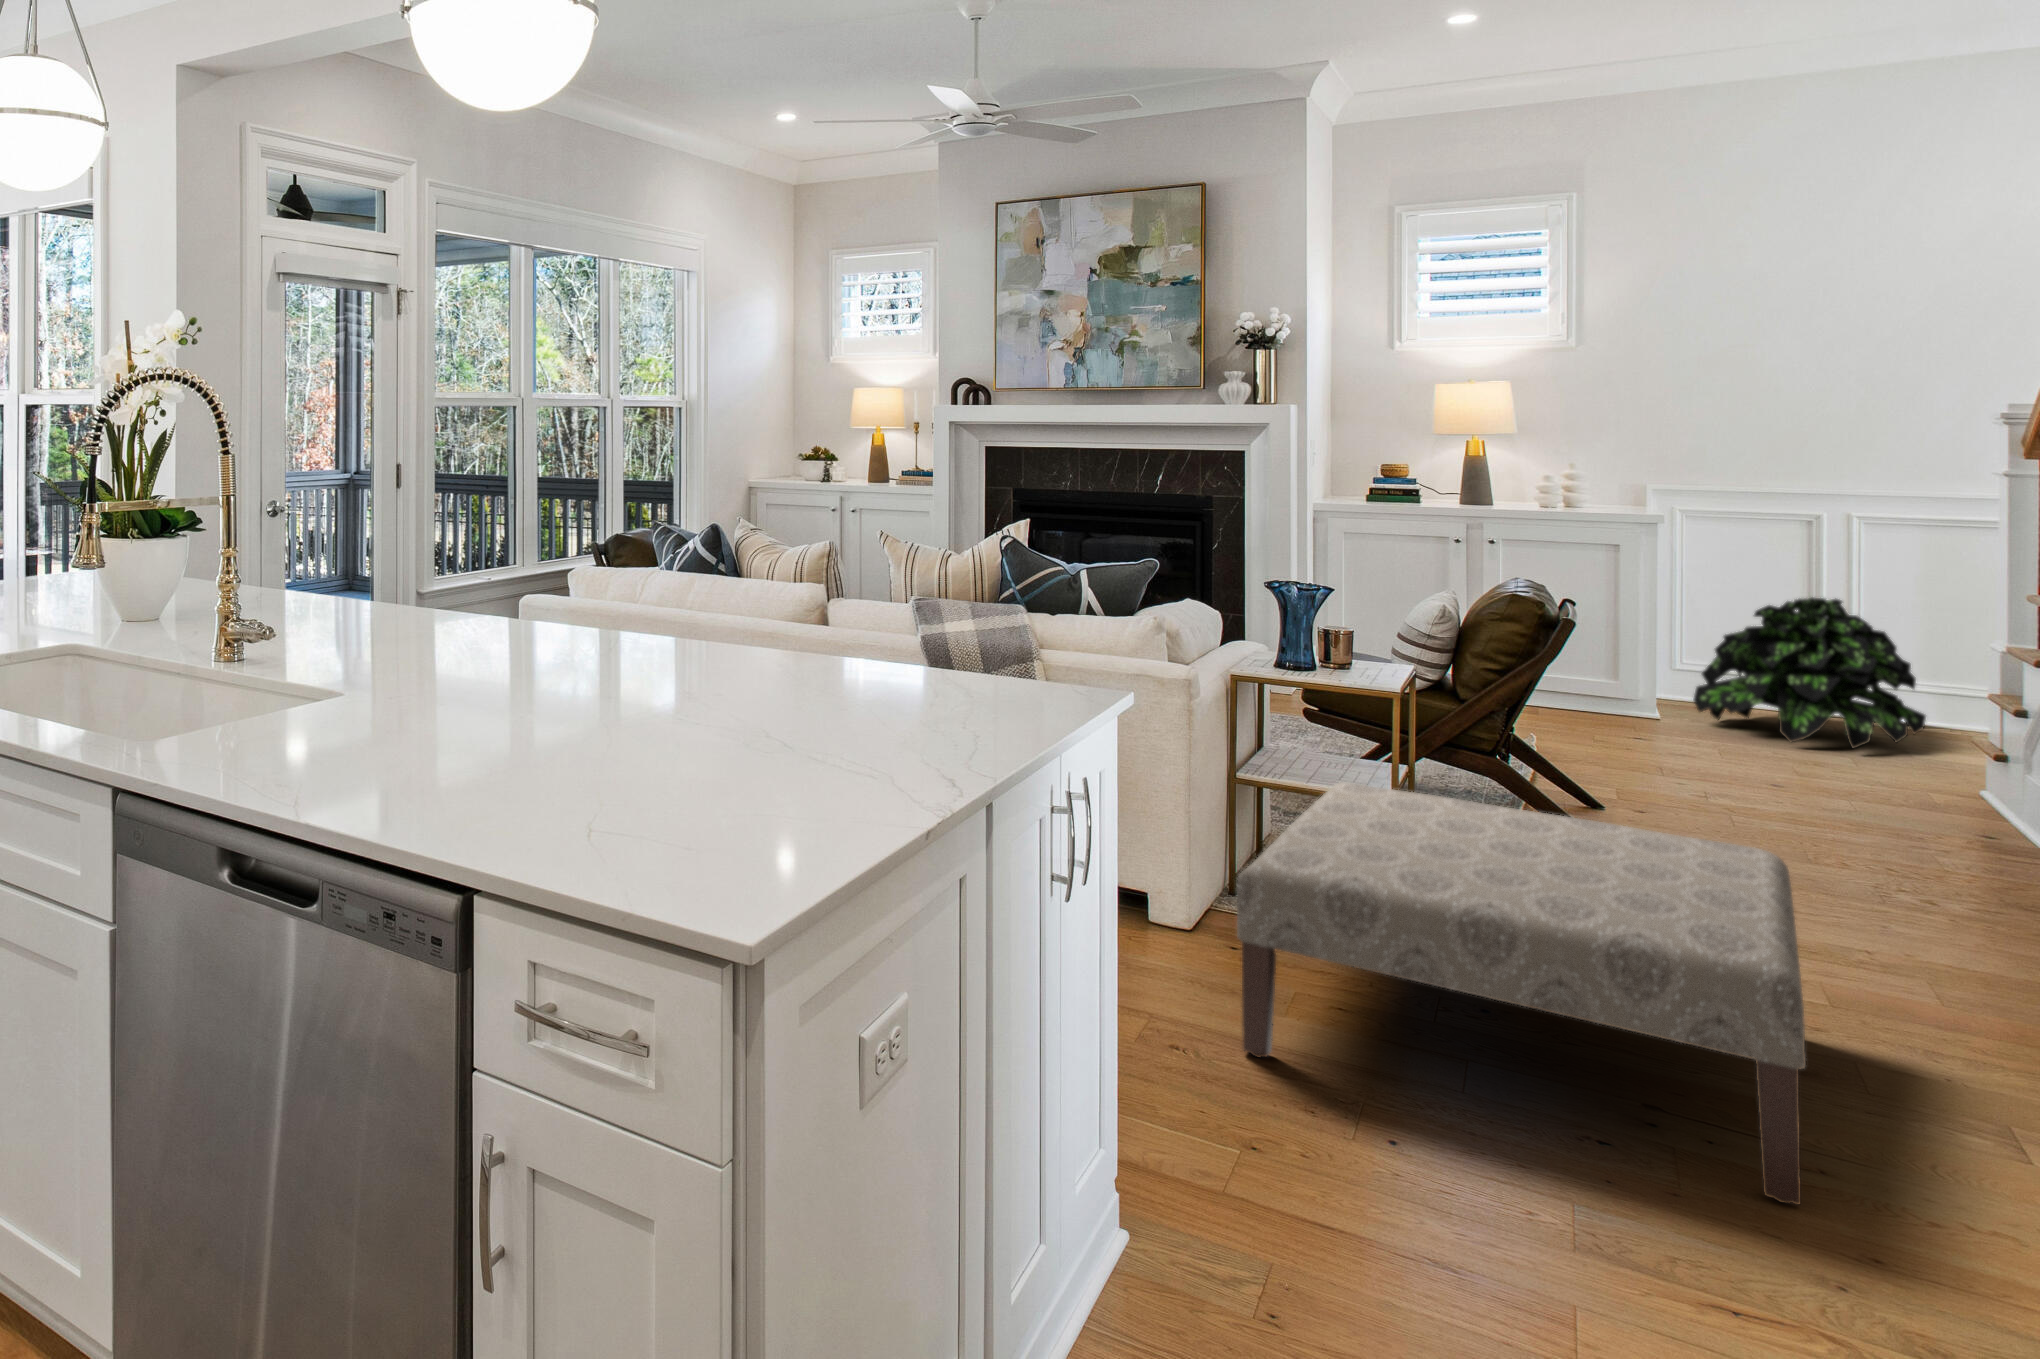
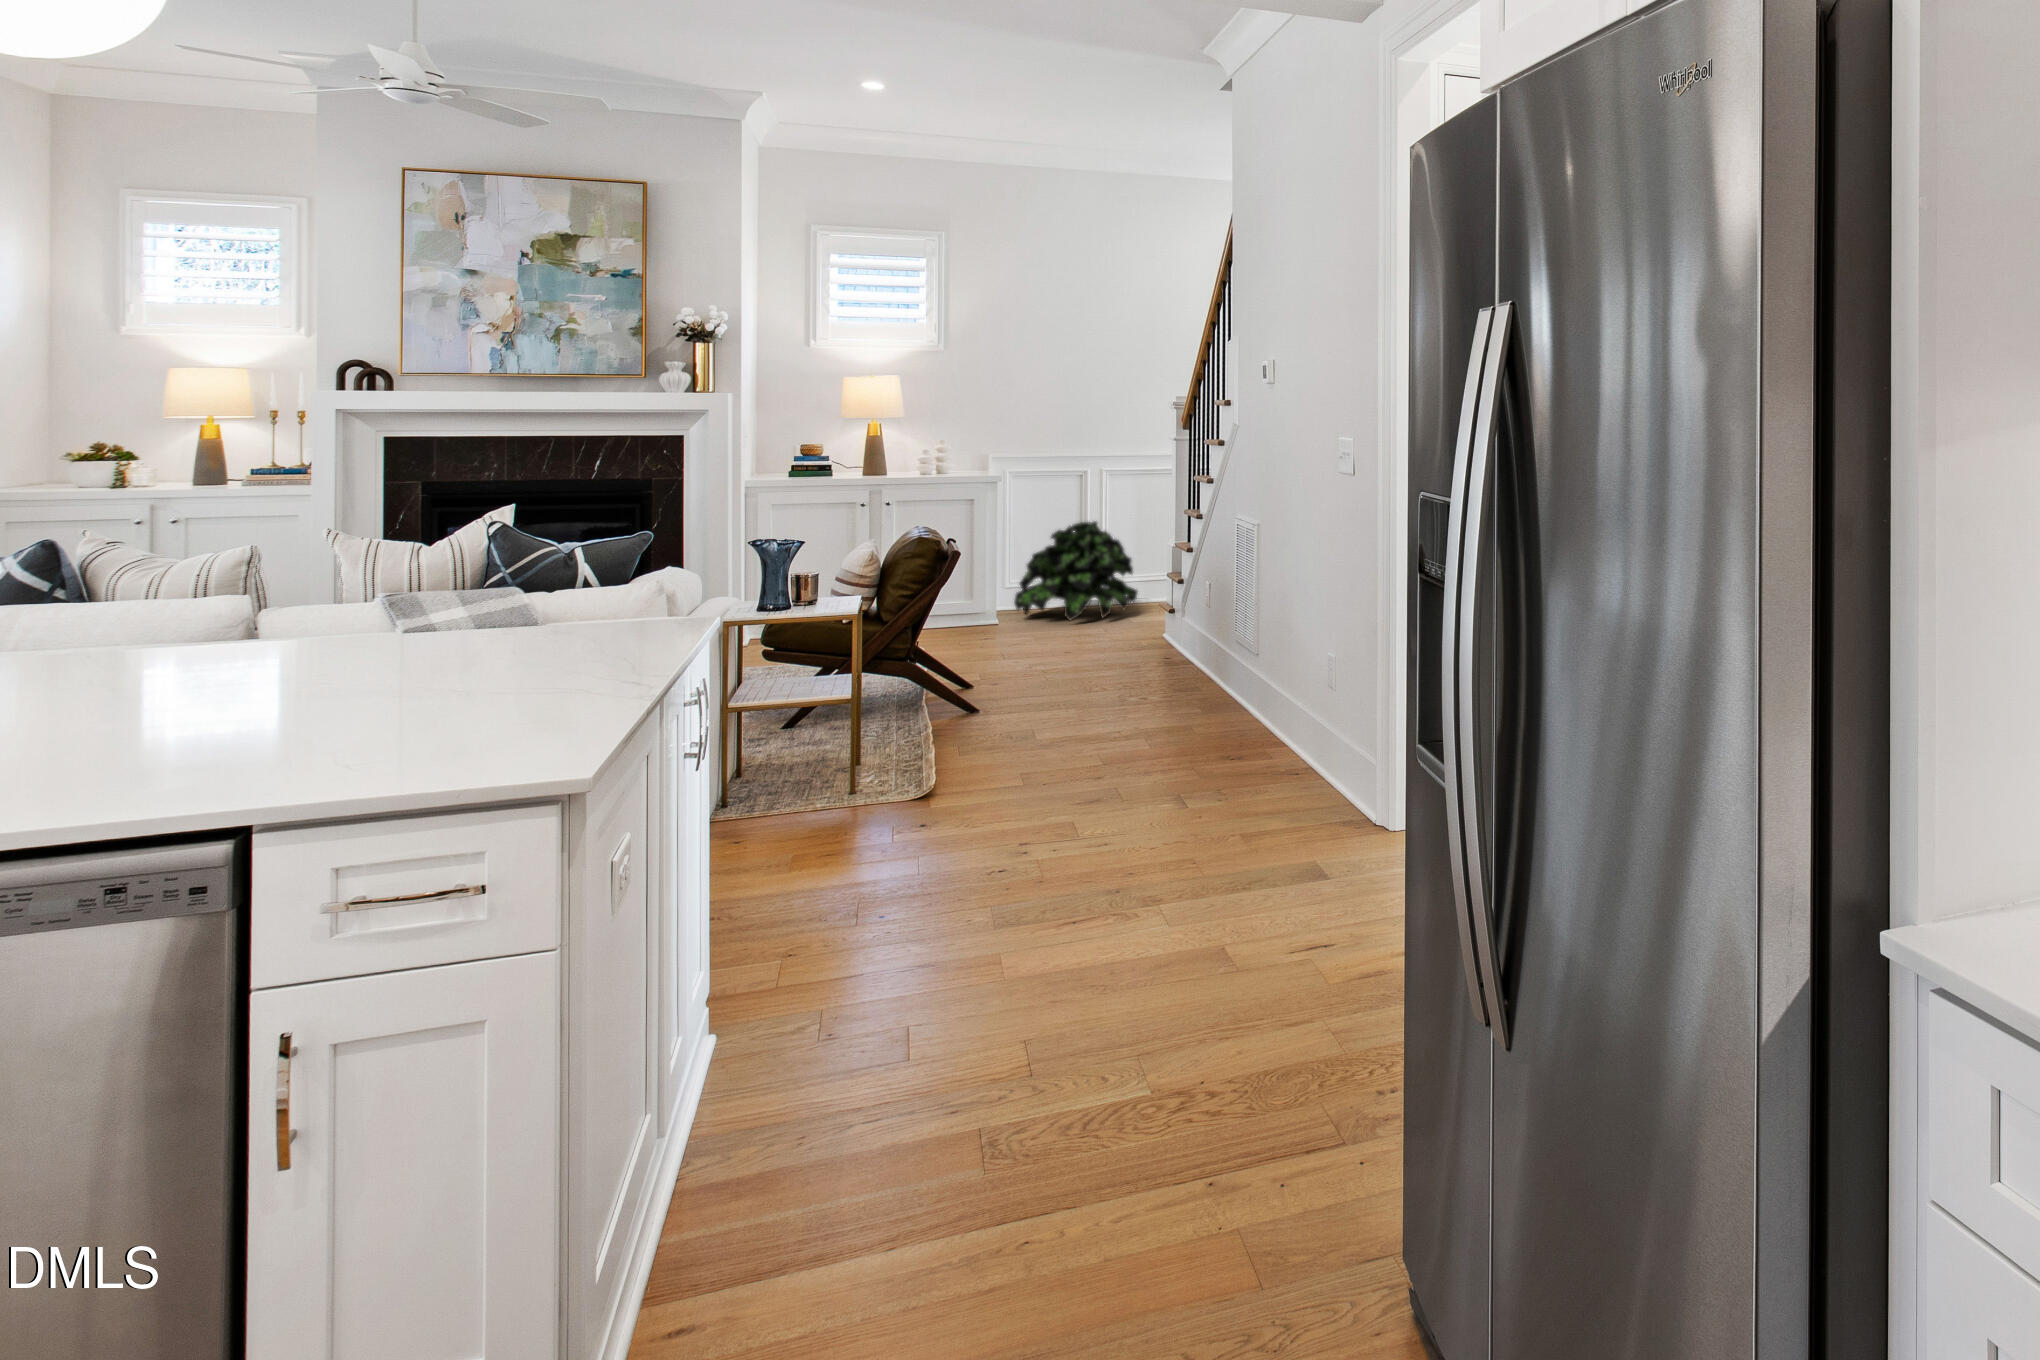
ottoman: present [1237,782,1806,1204] -> none [759,671,1120,911]

